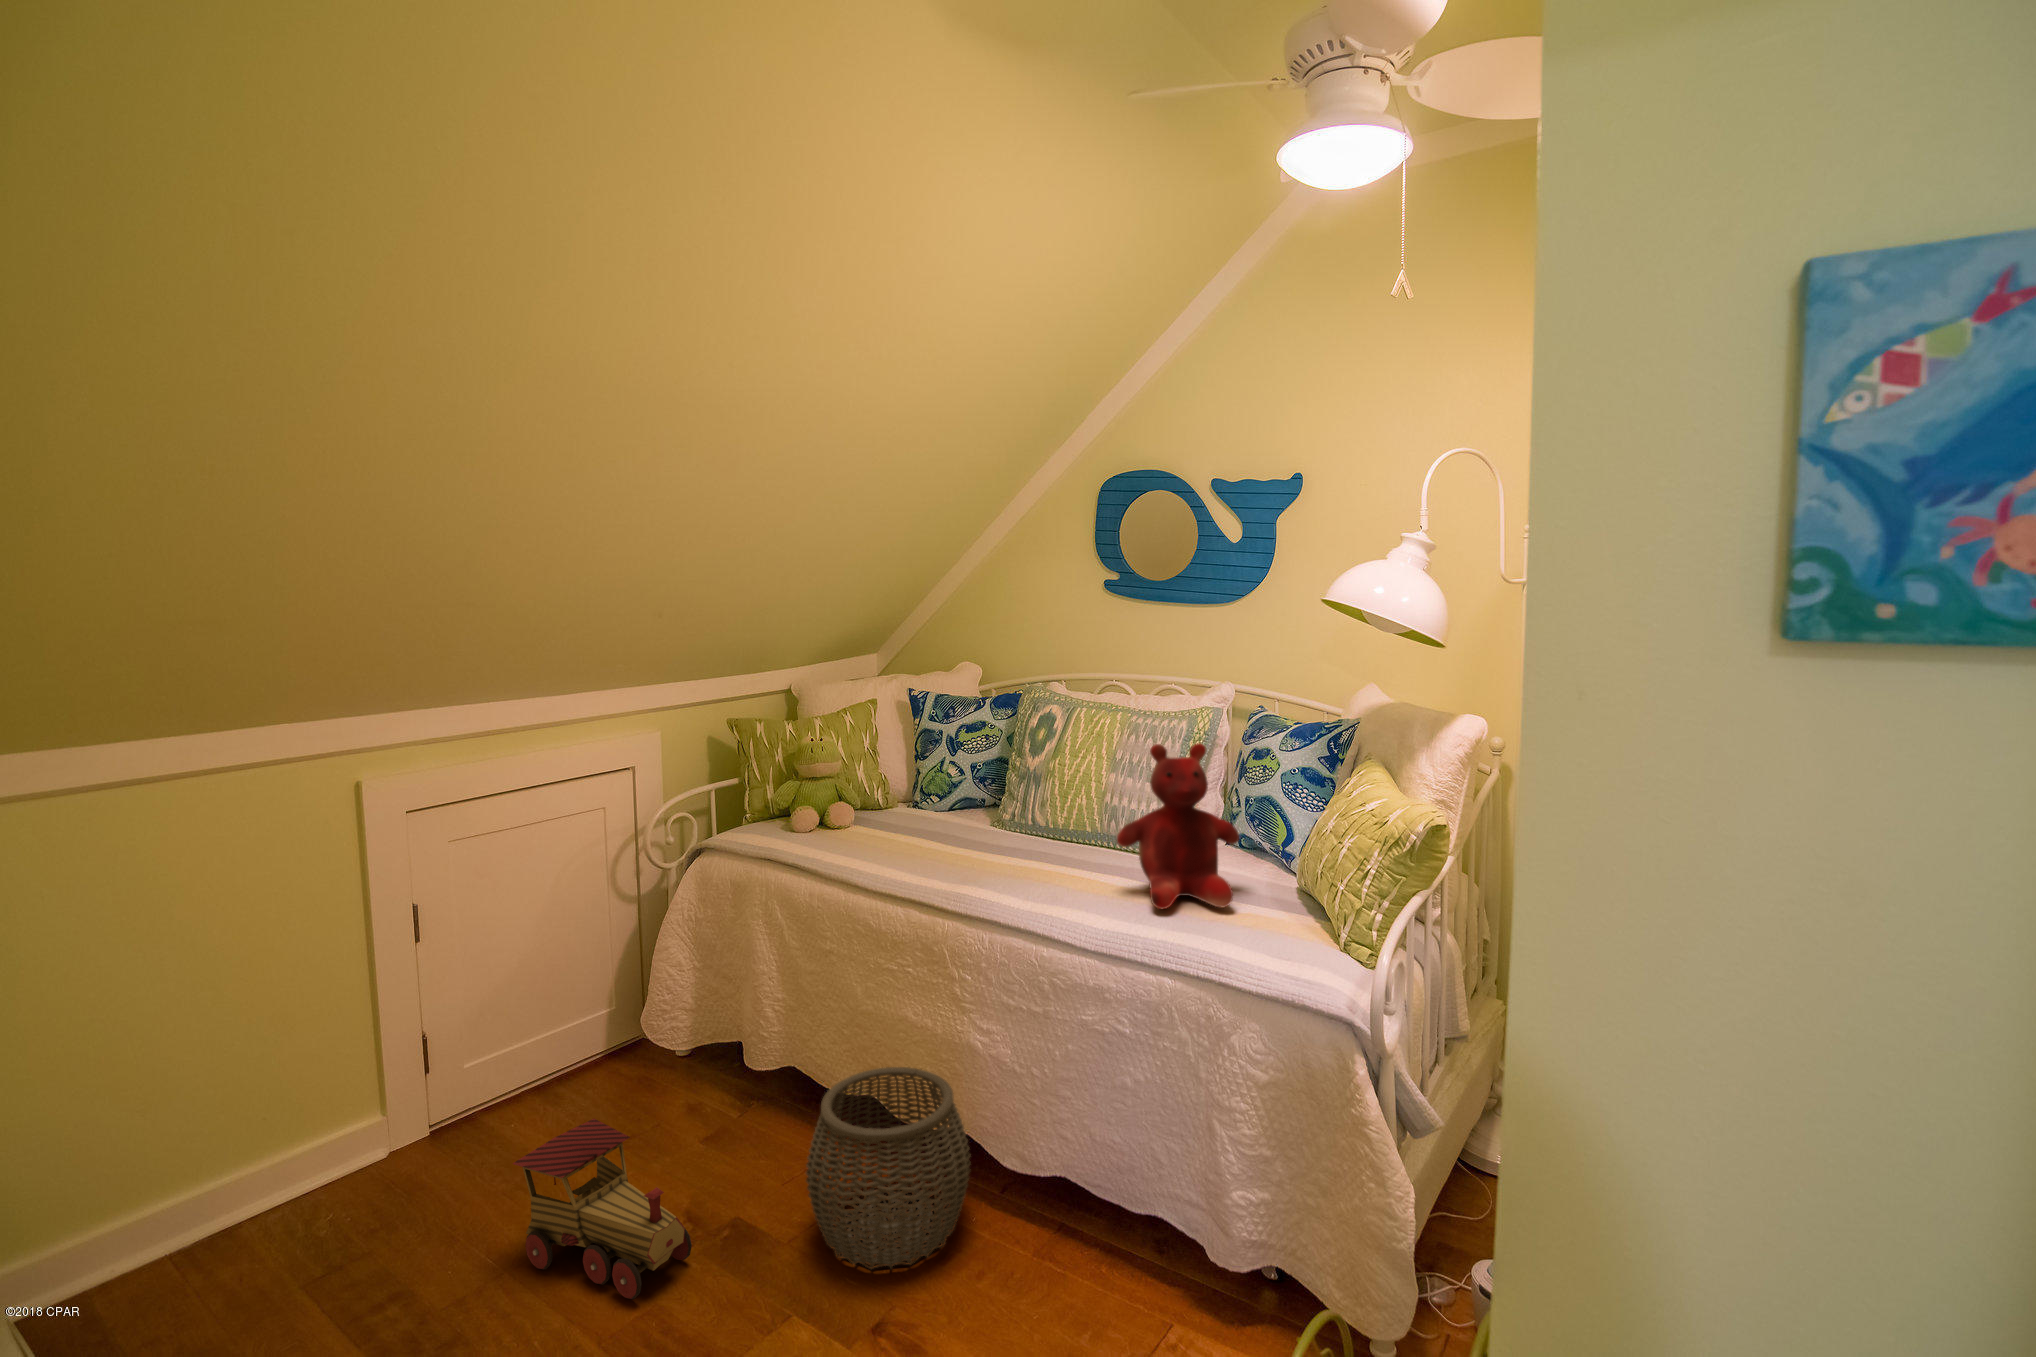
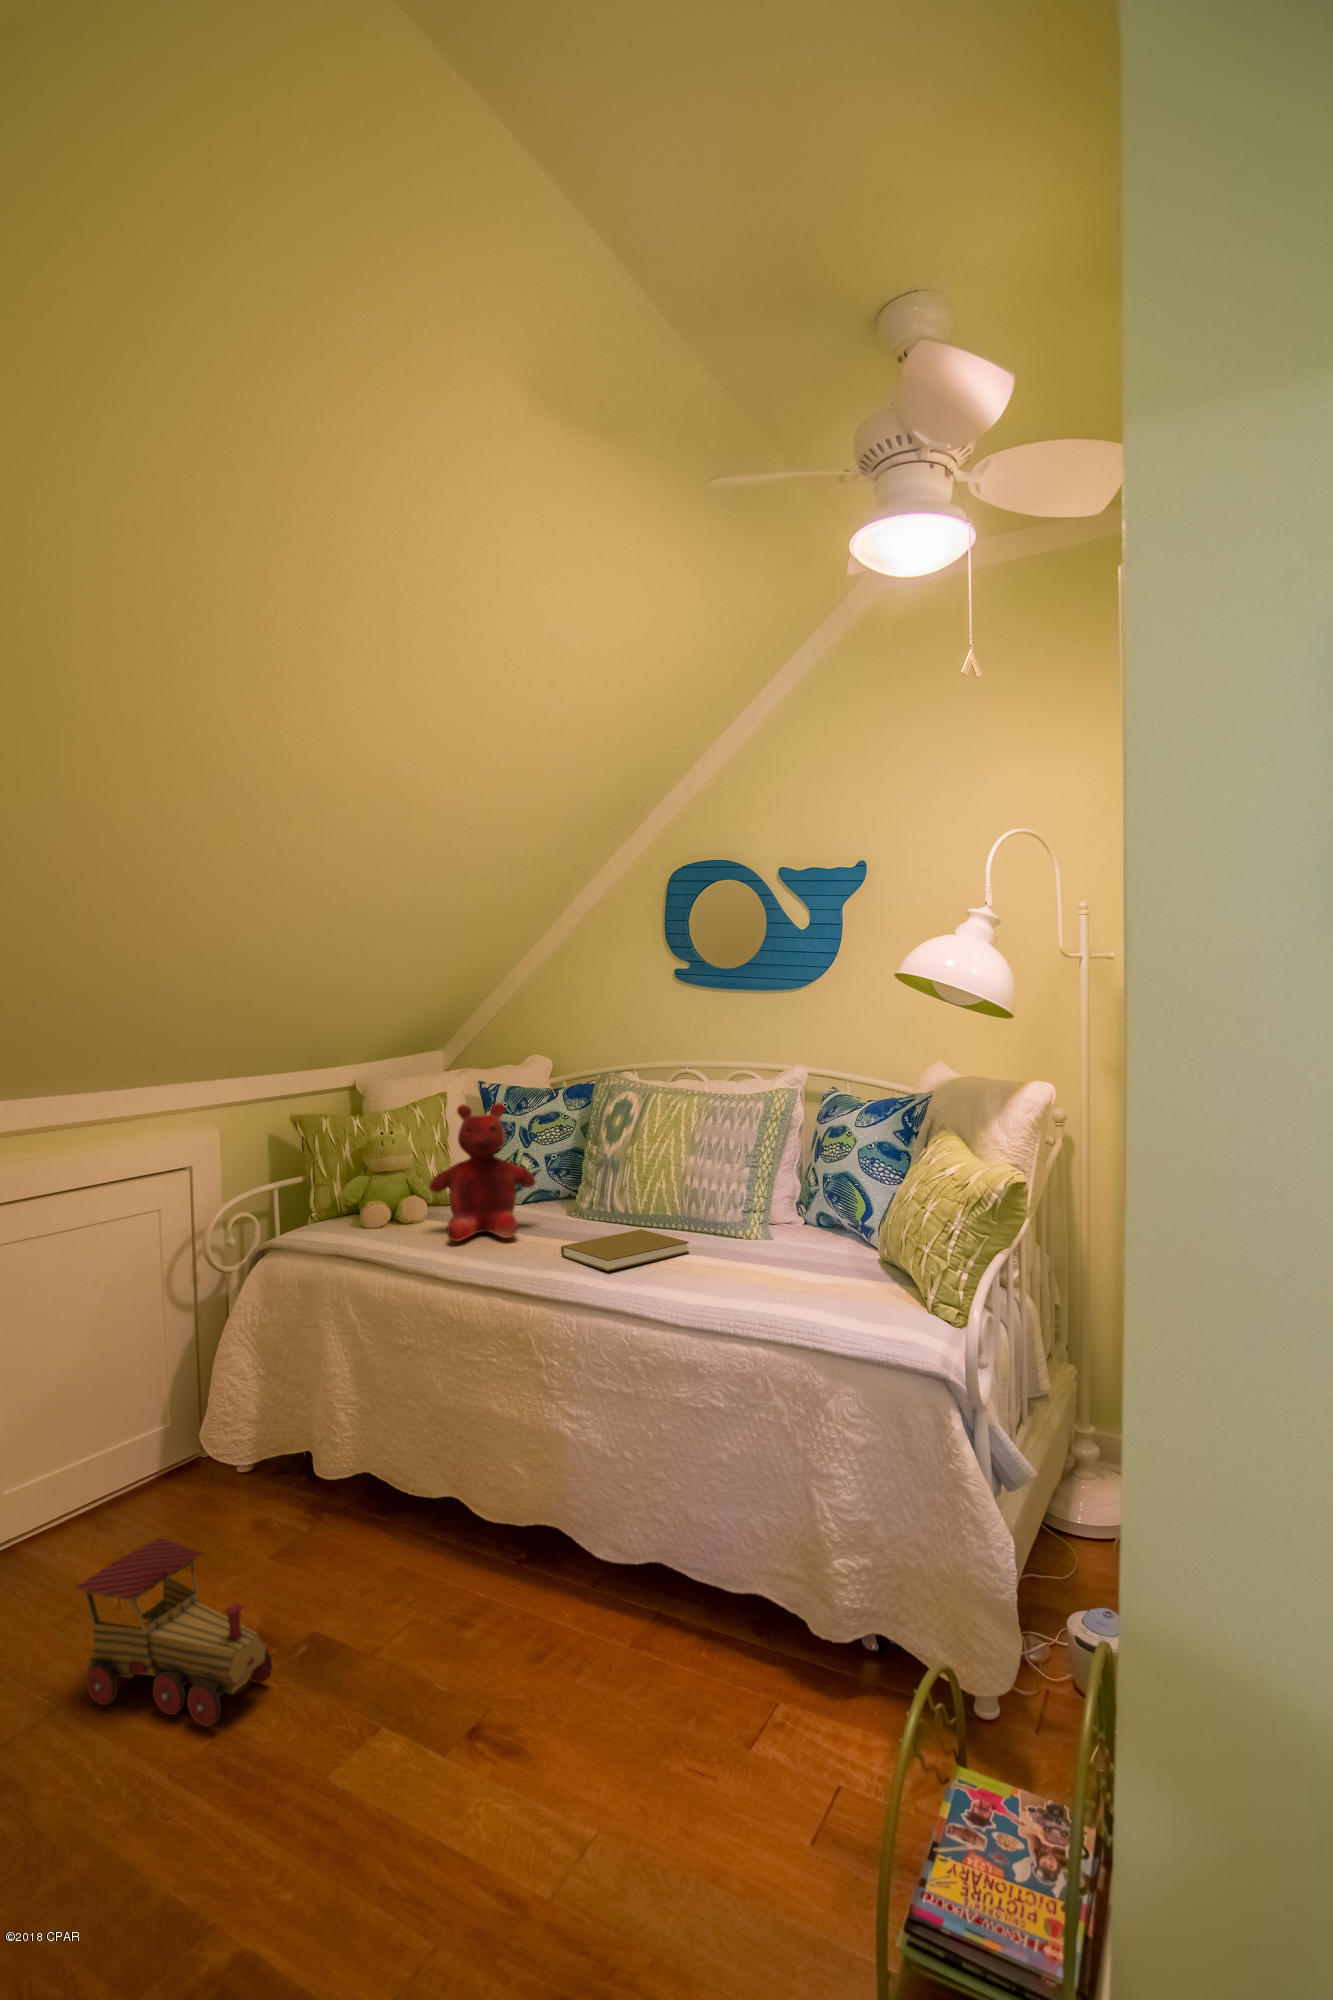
teddy bear: present [1117,743,1240,909] -> present [430,1103,535,1241]
book: none [976,846,1103,890] -> present [561,1229,689,1271]
woven basket: present [806,1067,971,1269] -> none [394,1462,567,1676]

